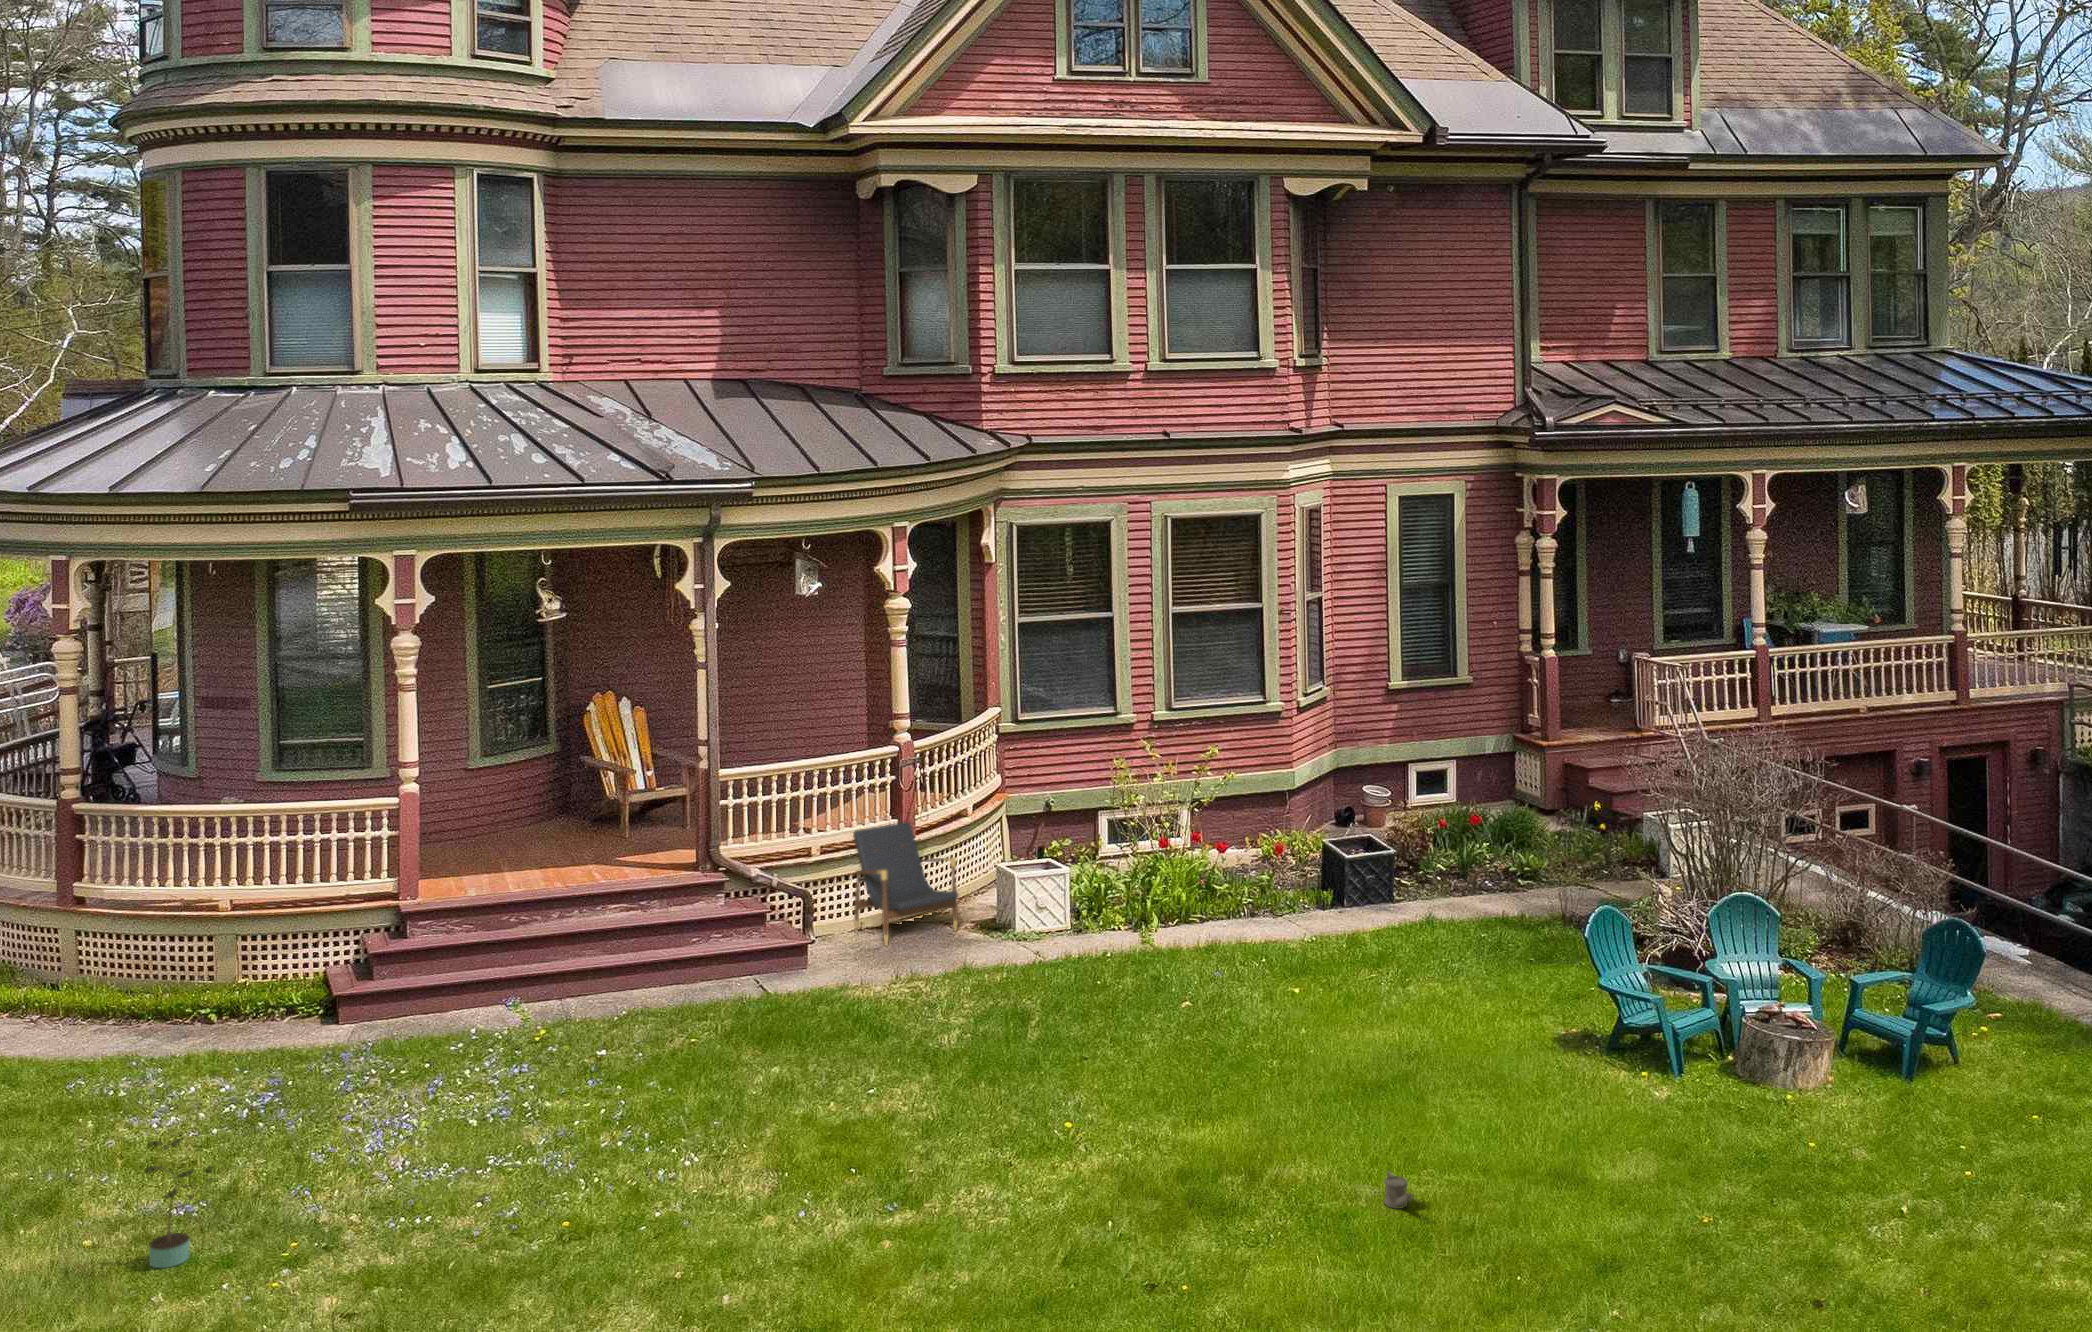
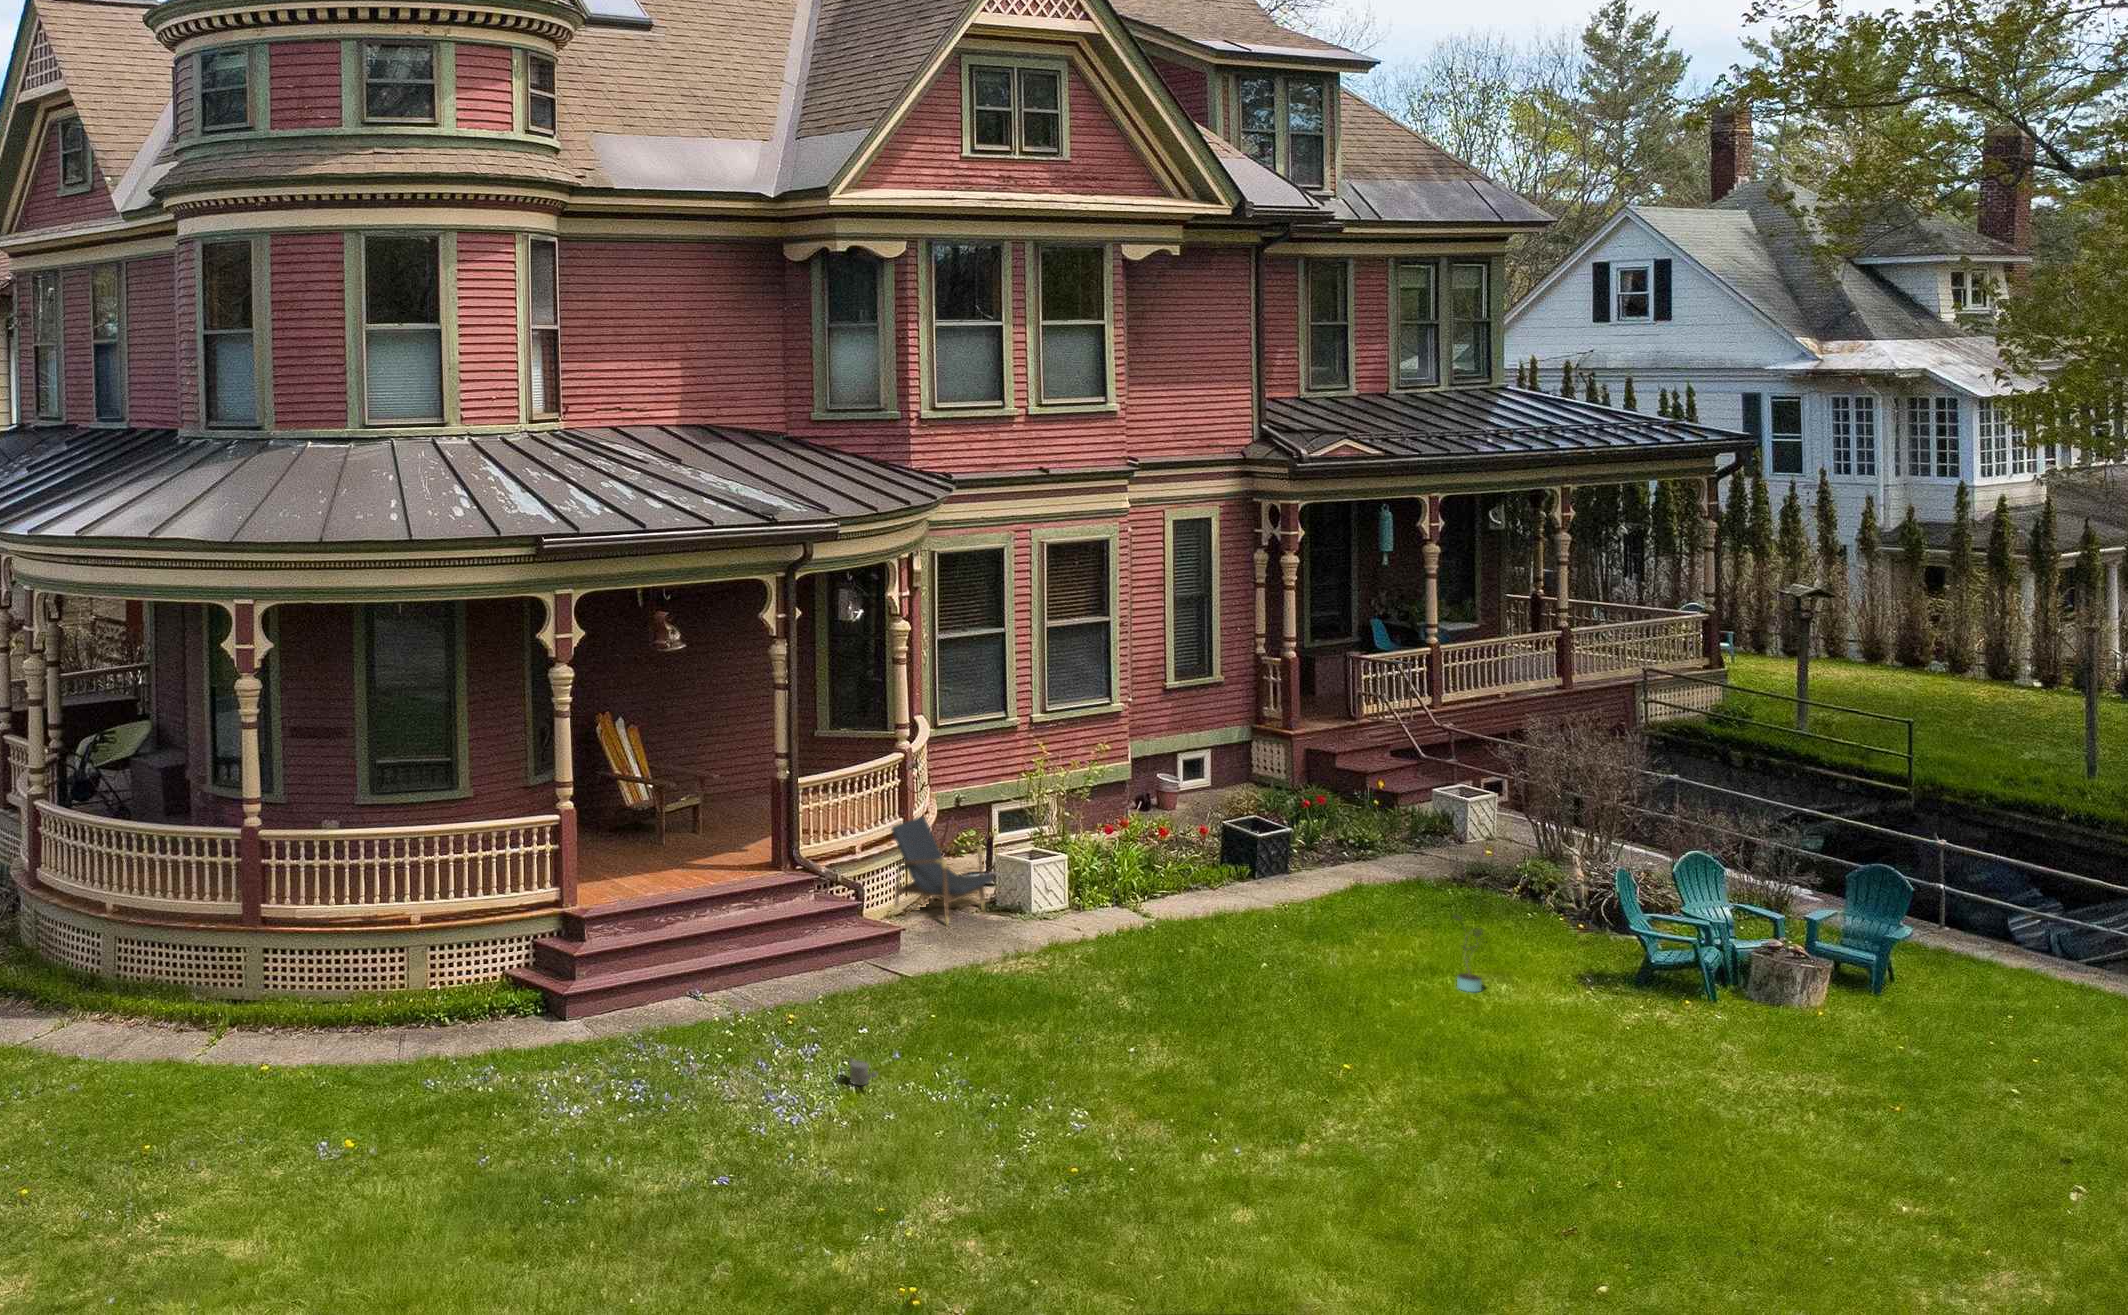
potted plant: present [145,1138,215,1268] -> present [1453,915,1483,992]
watering can: present [1384,1171,1413,1209] -> present [849,1058,877,1086]

